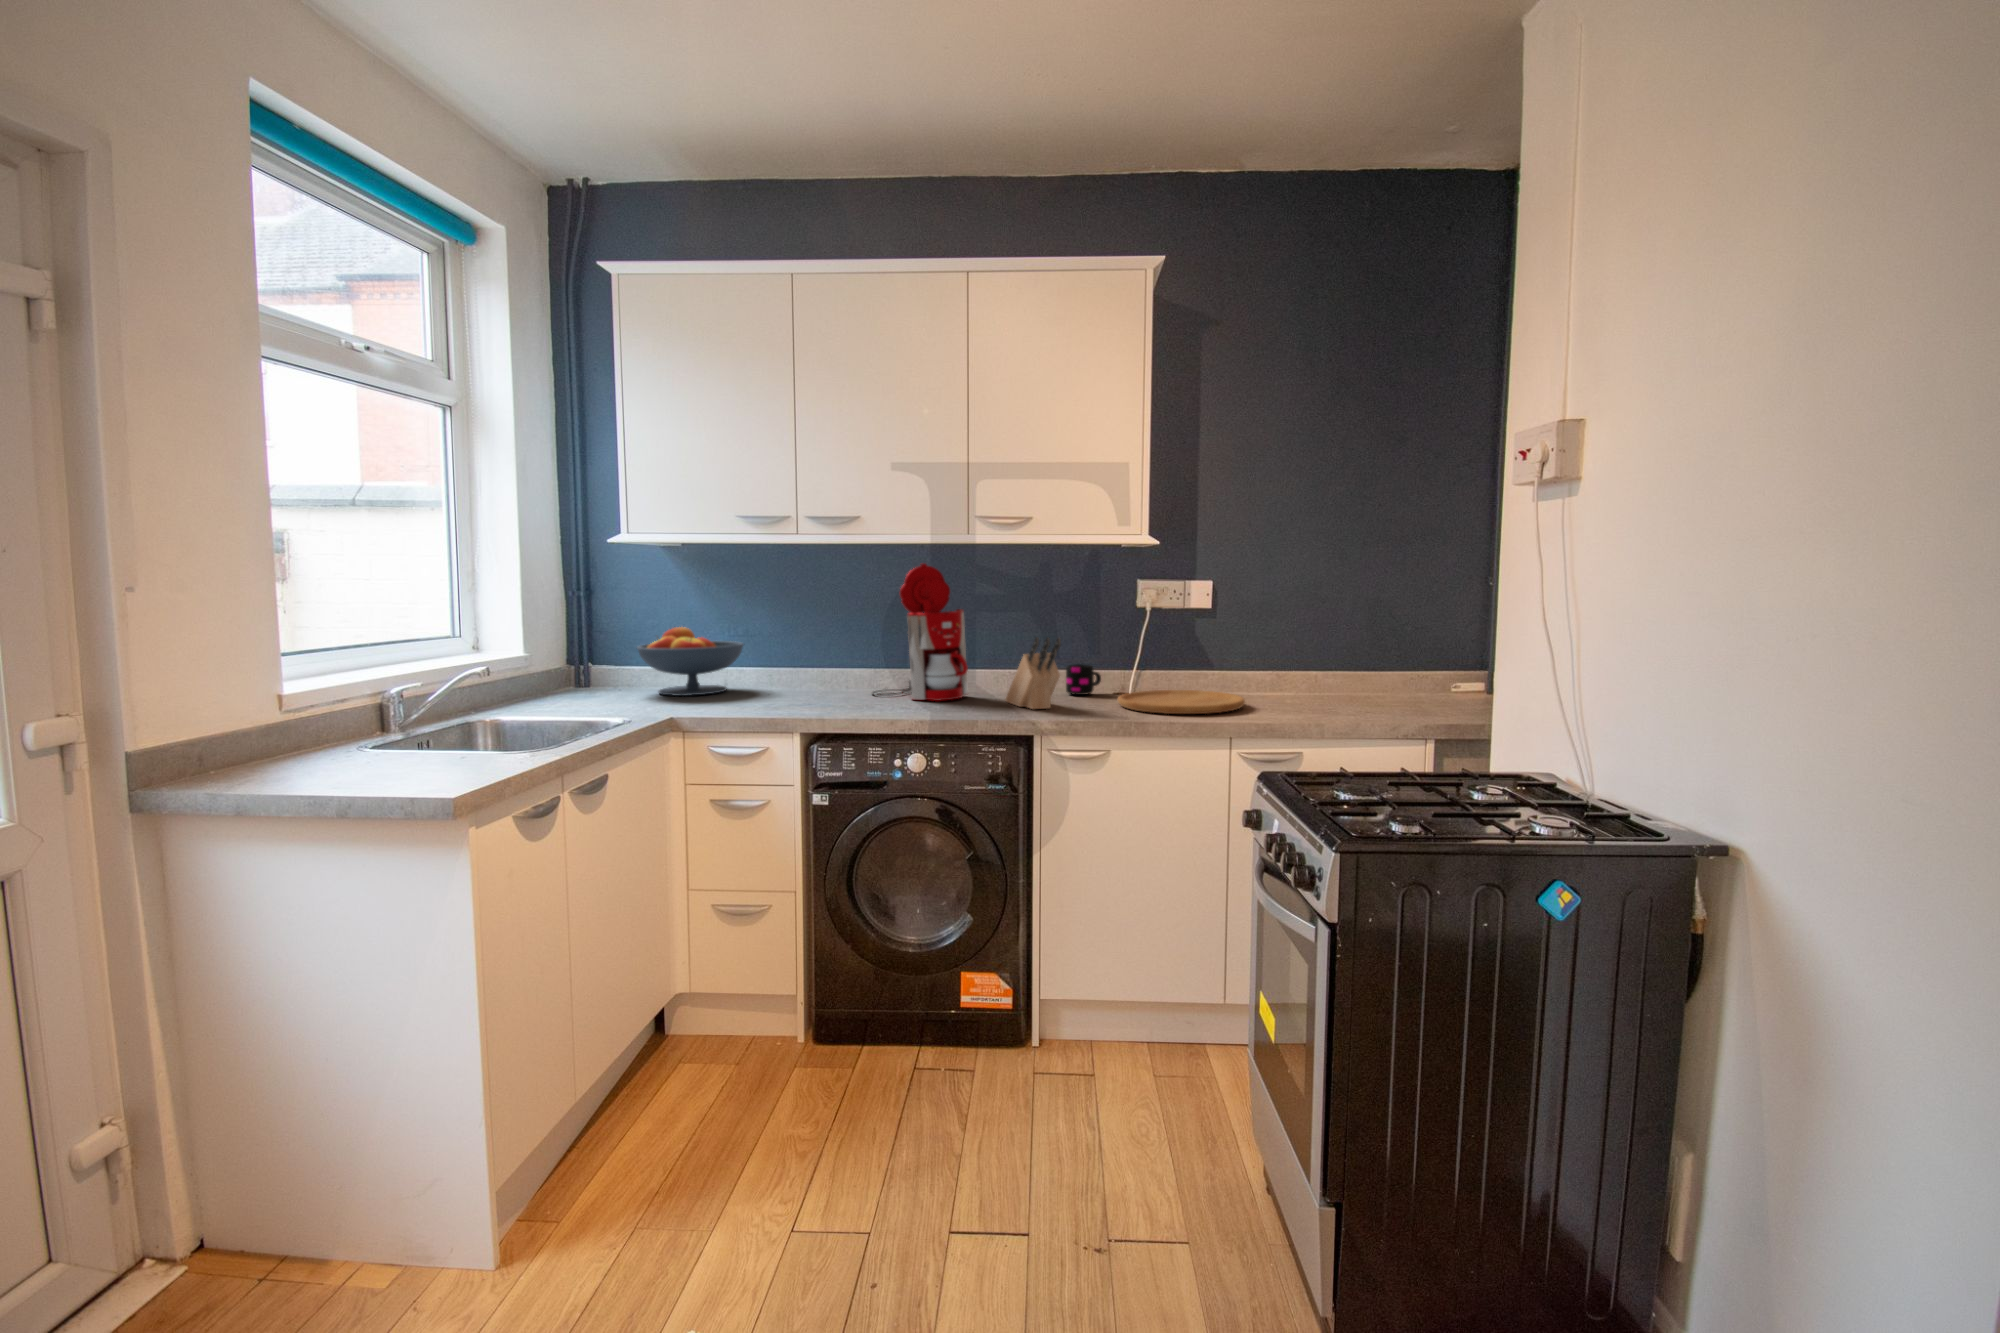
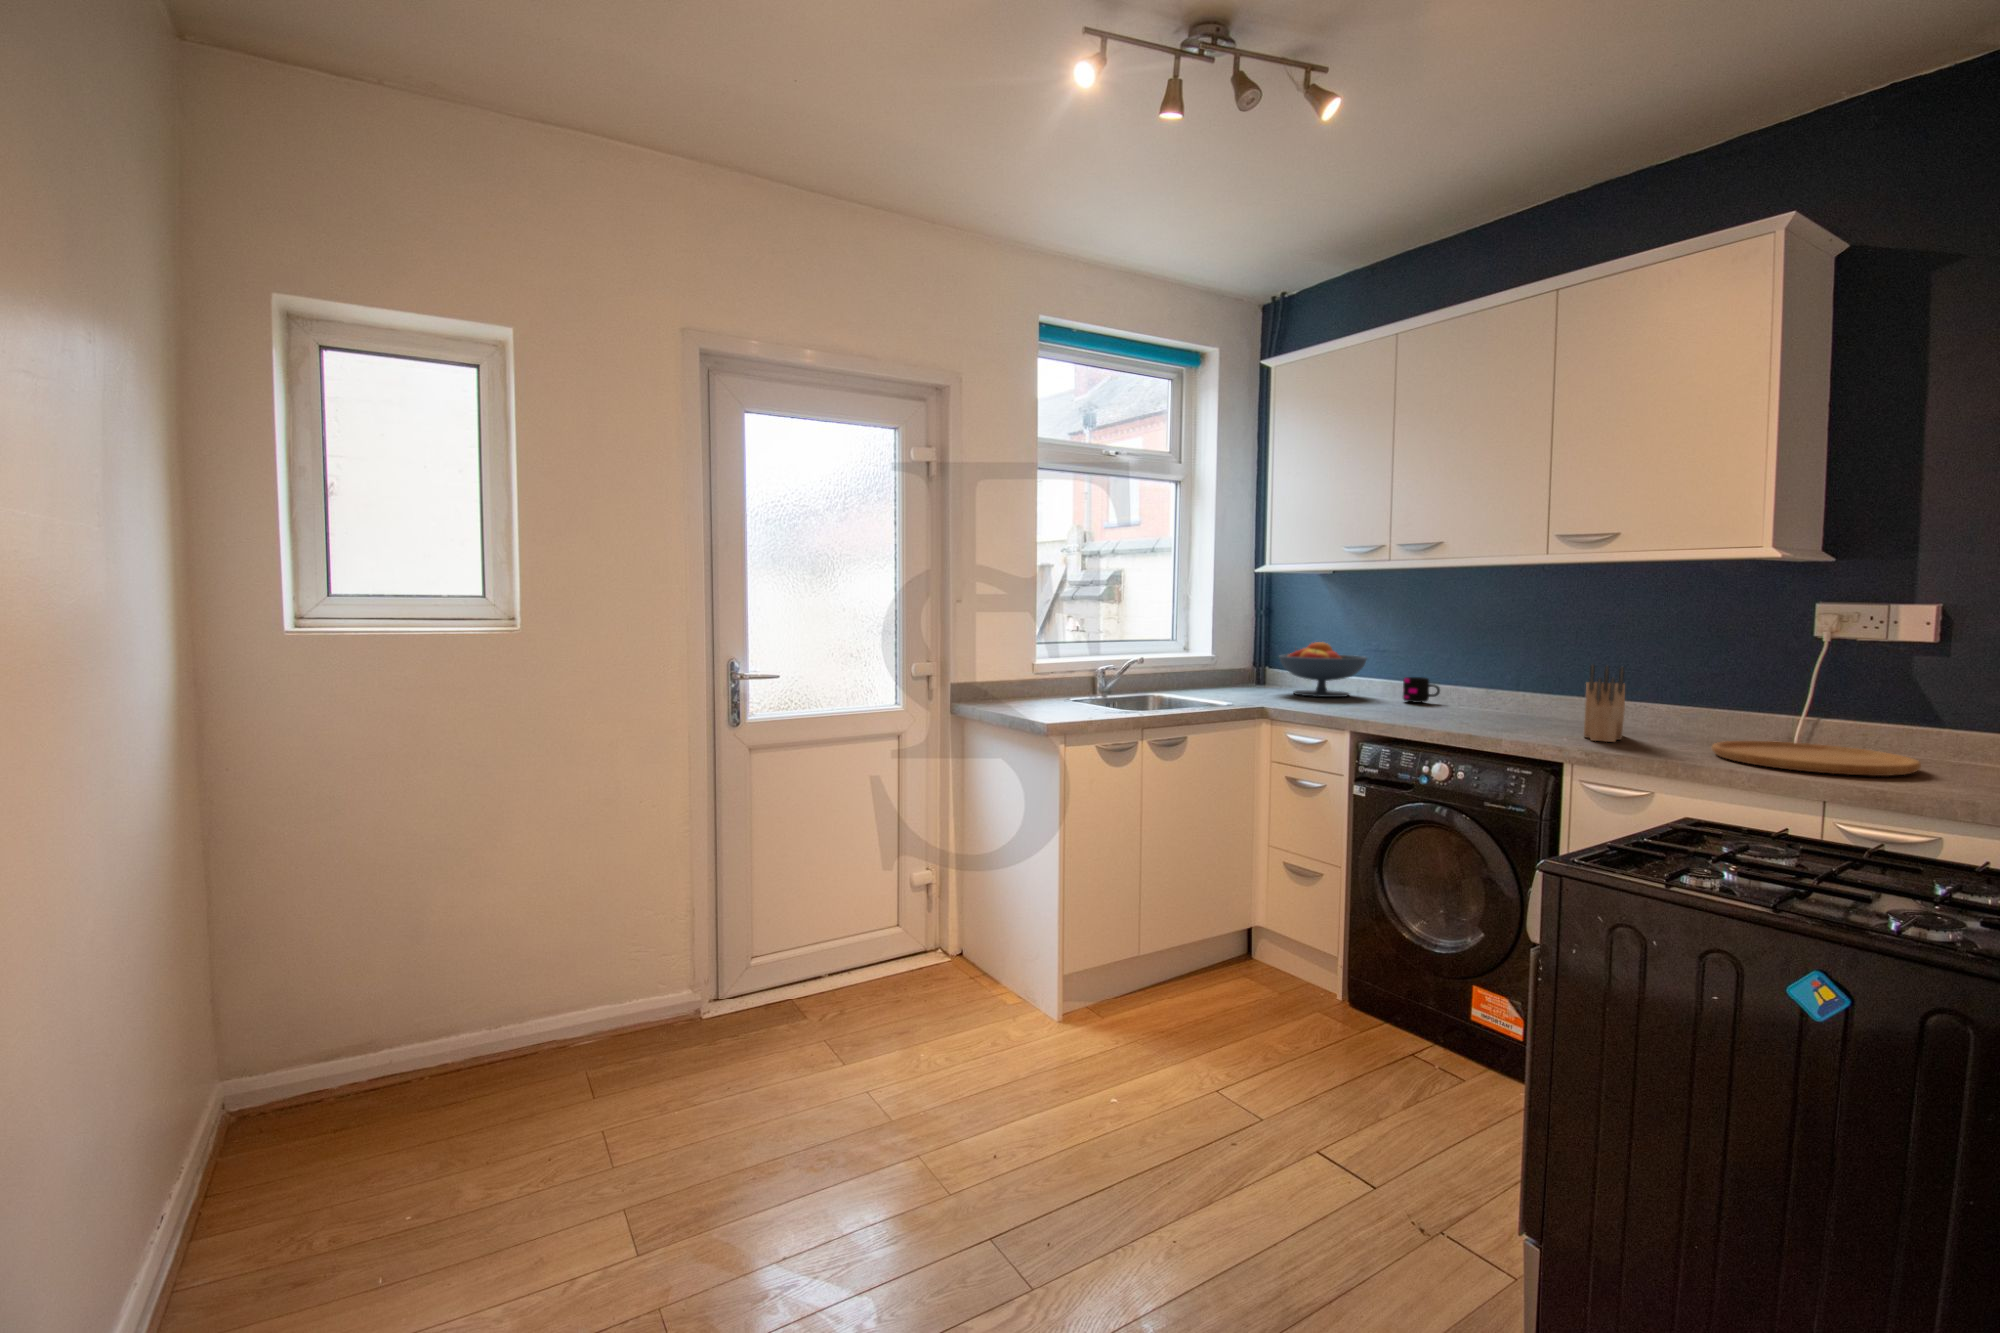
coffee maker: present [872,564,968,701] -> none [1462,590,1557,723]
mug: present [1066,664,1101,695] -> present [1403,677,1440,703]

